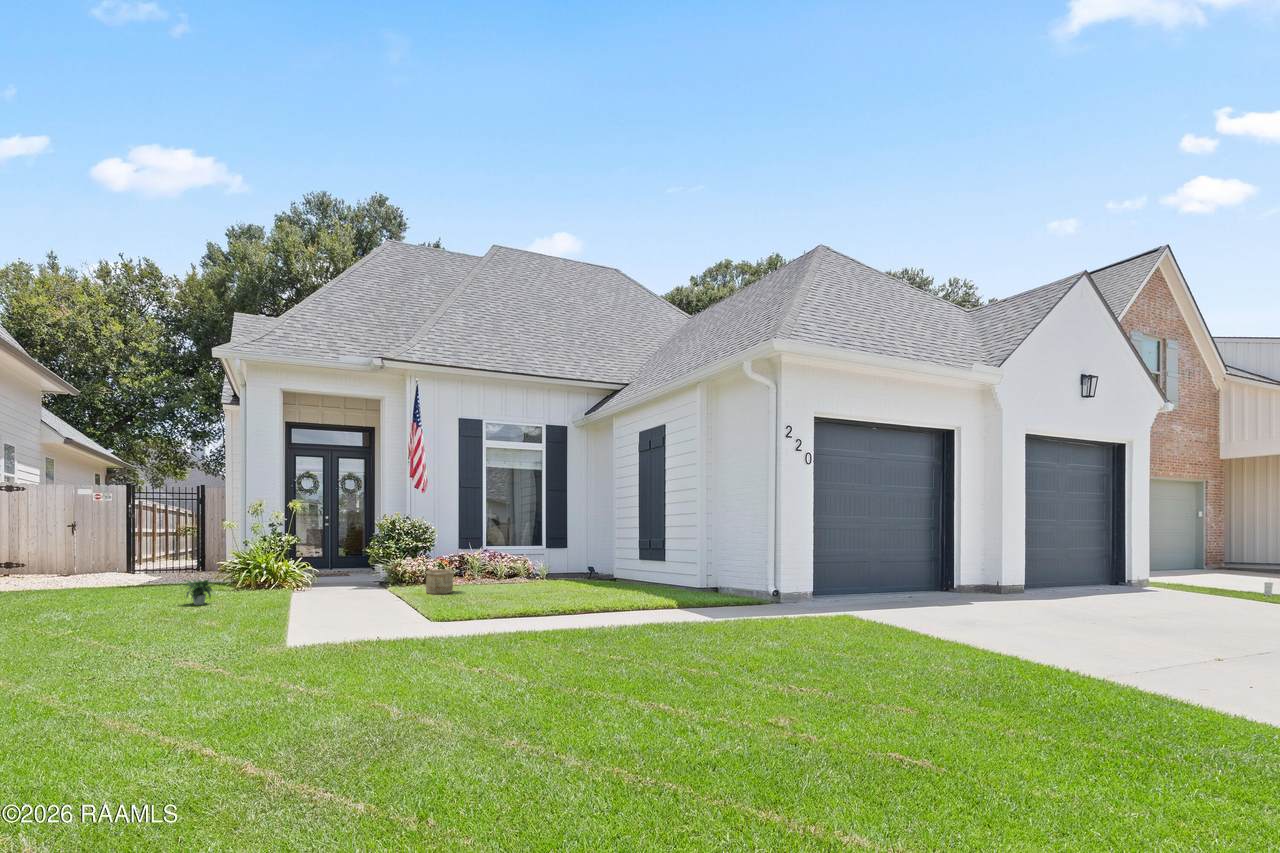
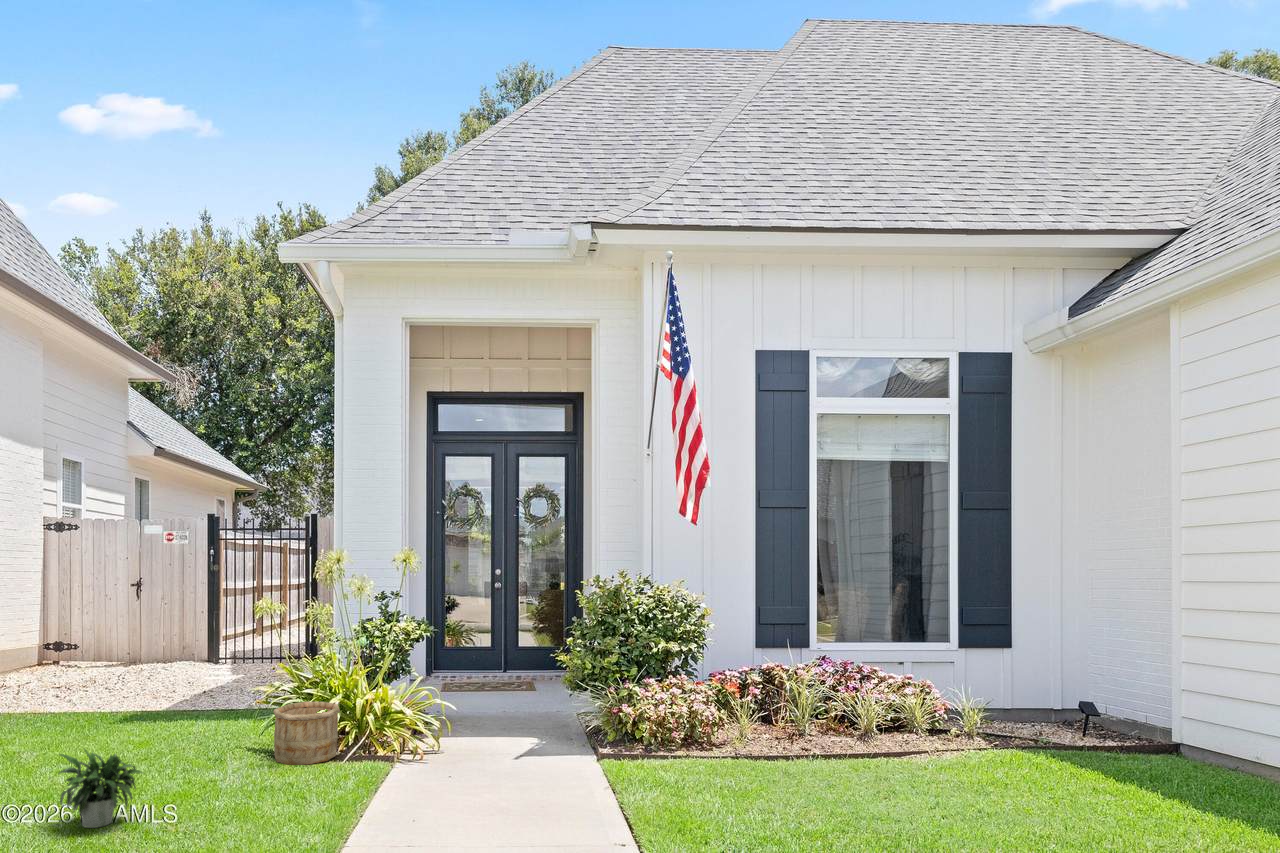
wooden bucket: present [426,569,454,594] -> present [273,702,340,765]

